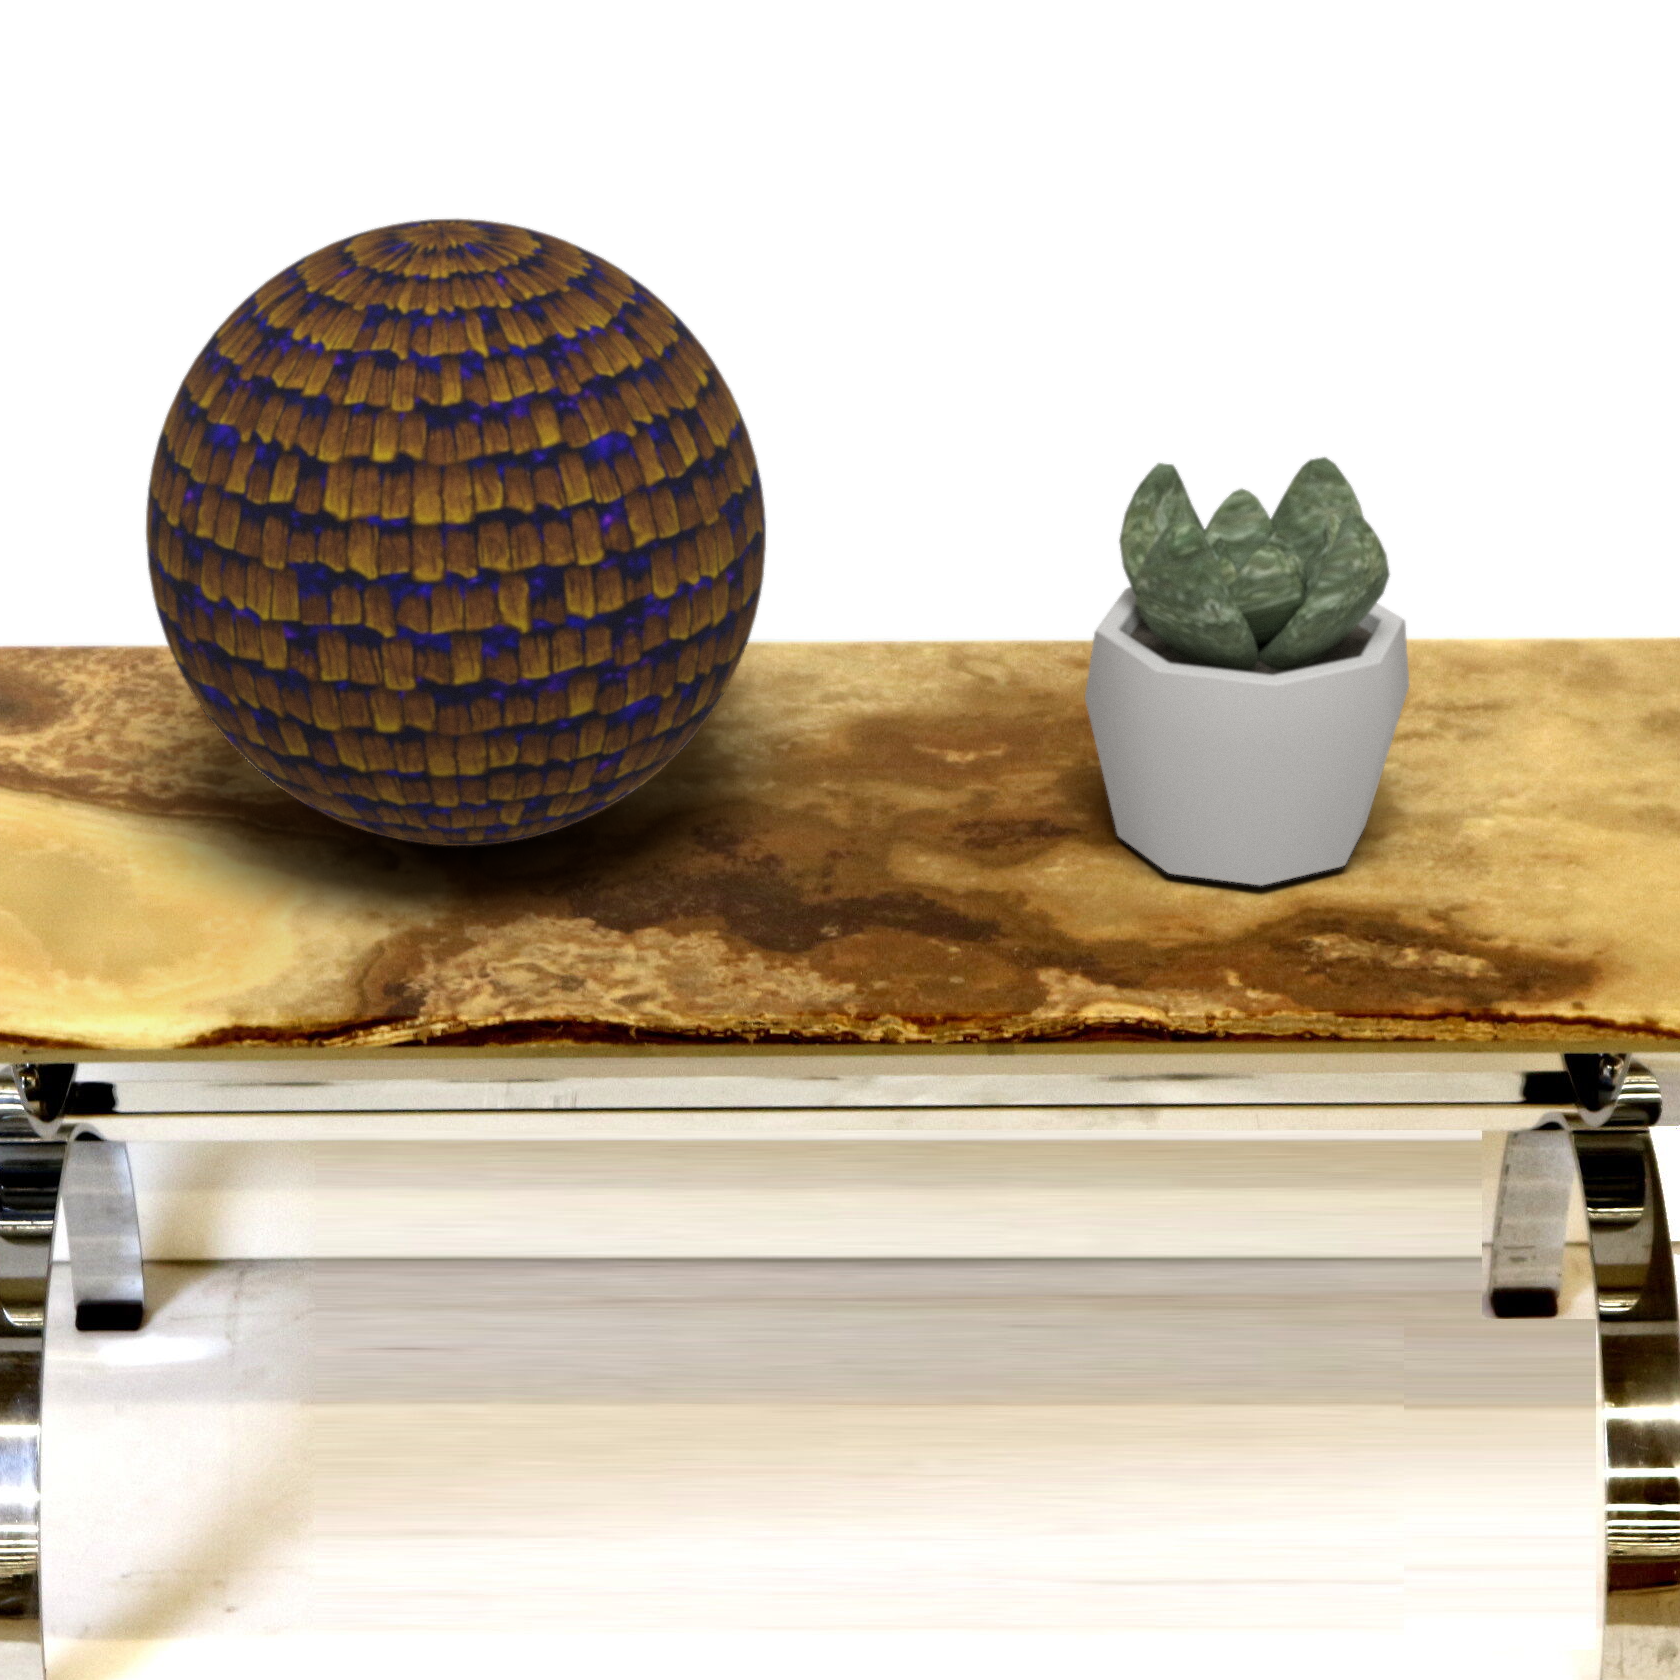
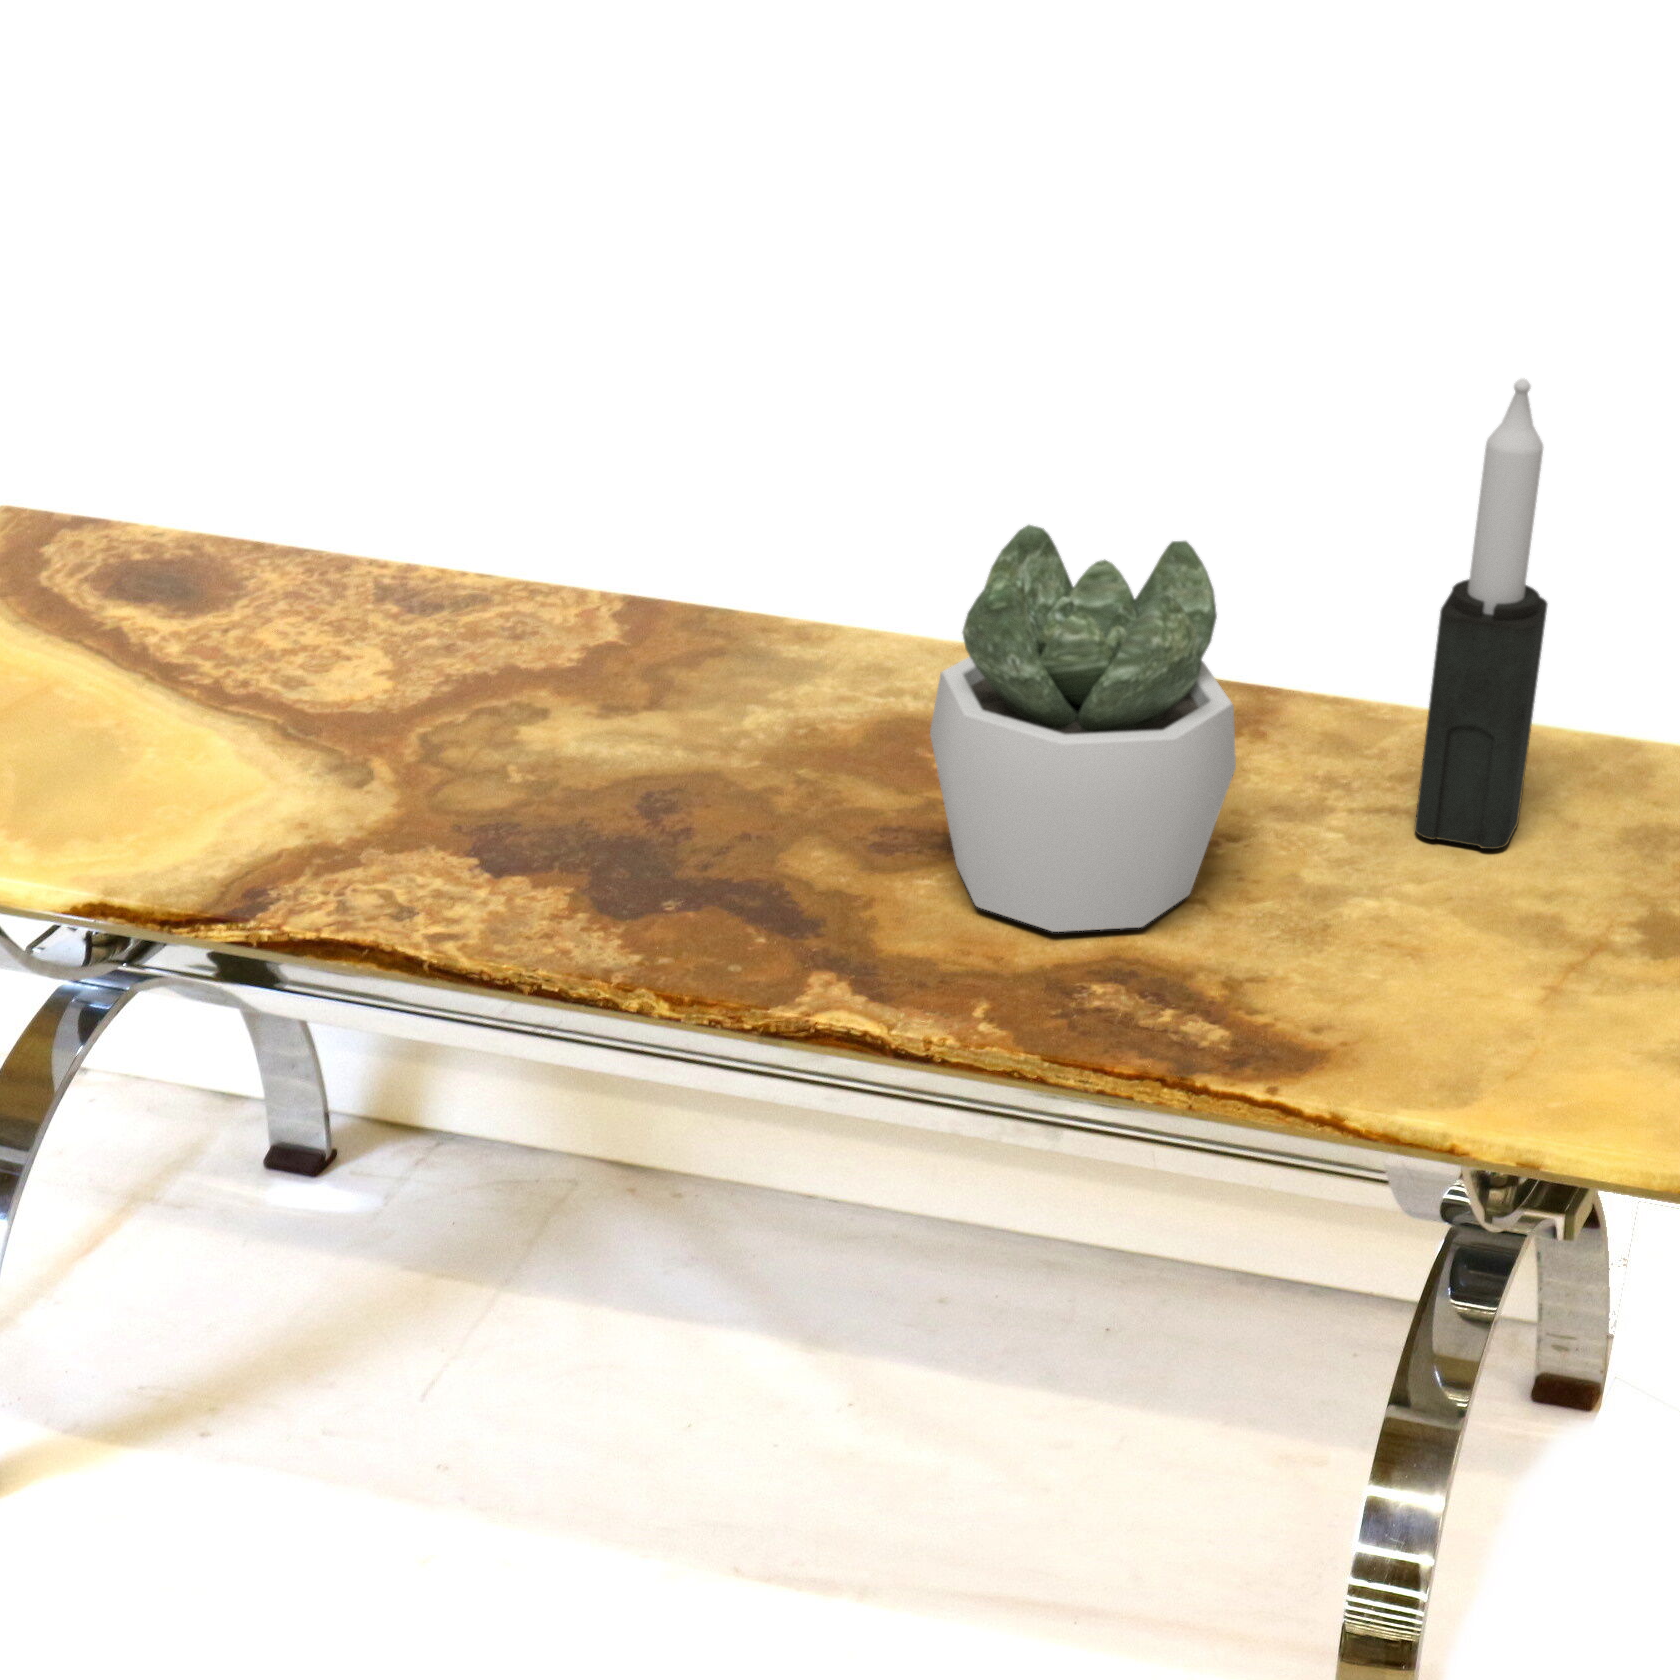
decorative orb: present [146,219,766,846] -> none [128,220,684,783]
candle: none [1528,245,1652,733] -> present [1415,378,1547,849]

